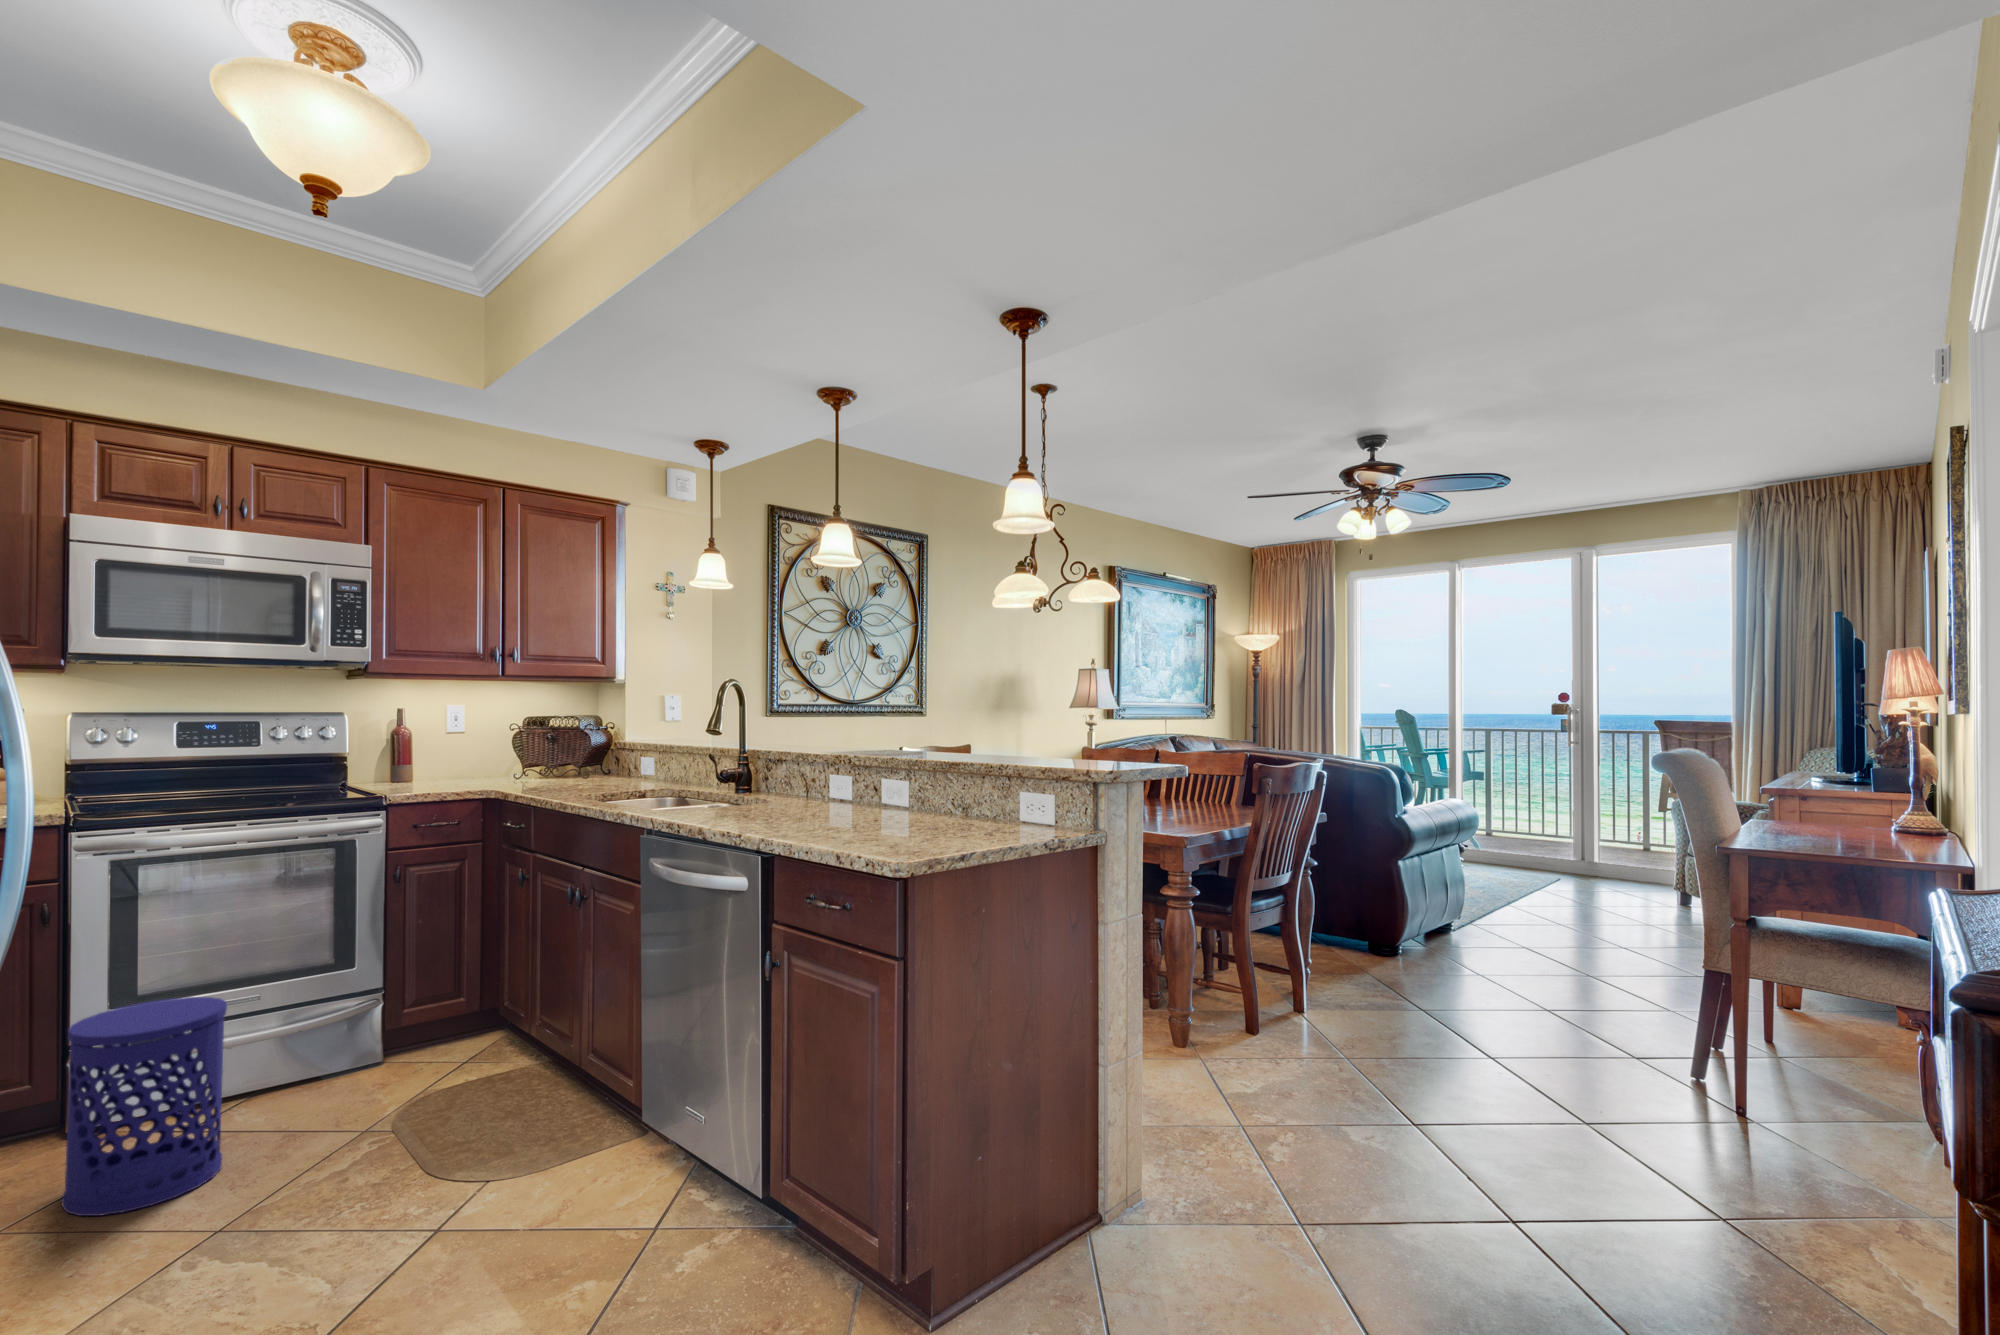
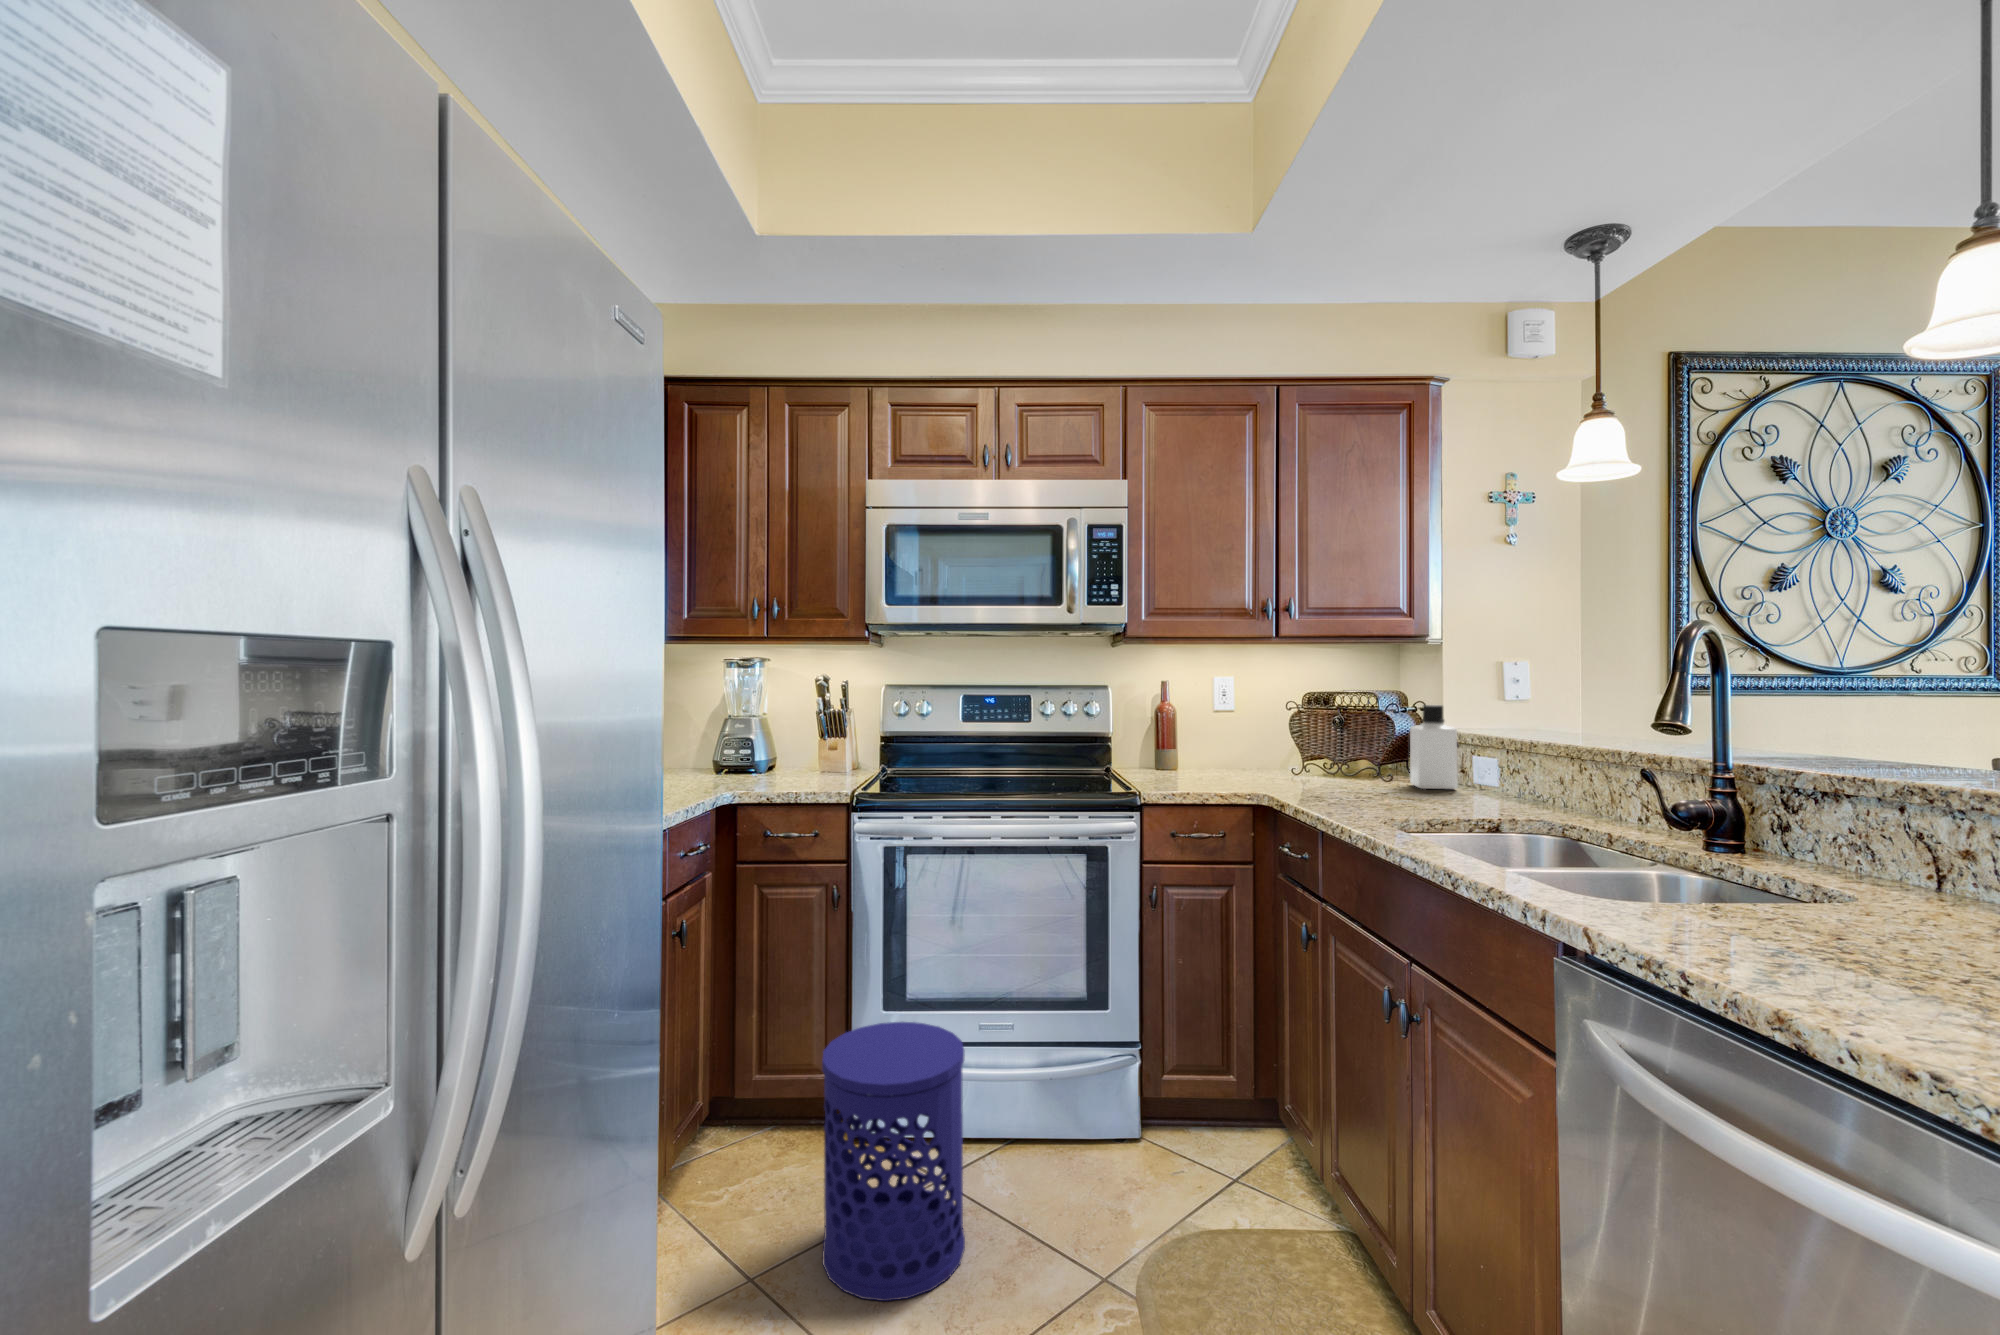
bottle: none [599,725,630,781] -> present [1410,705,1458,789]

